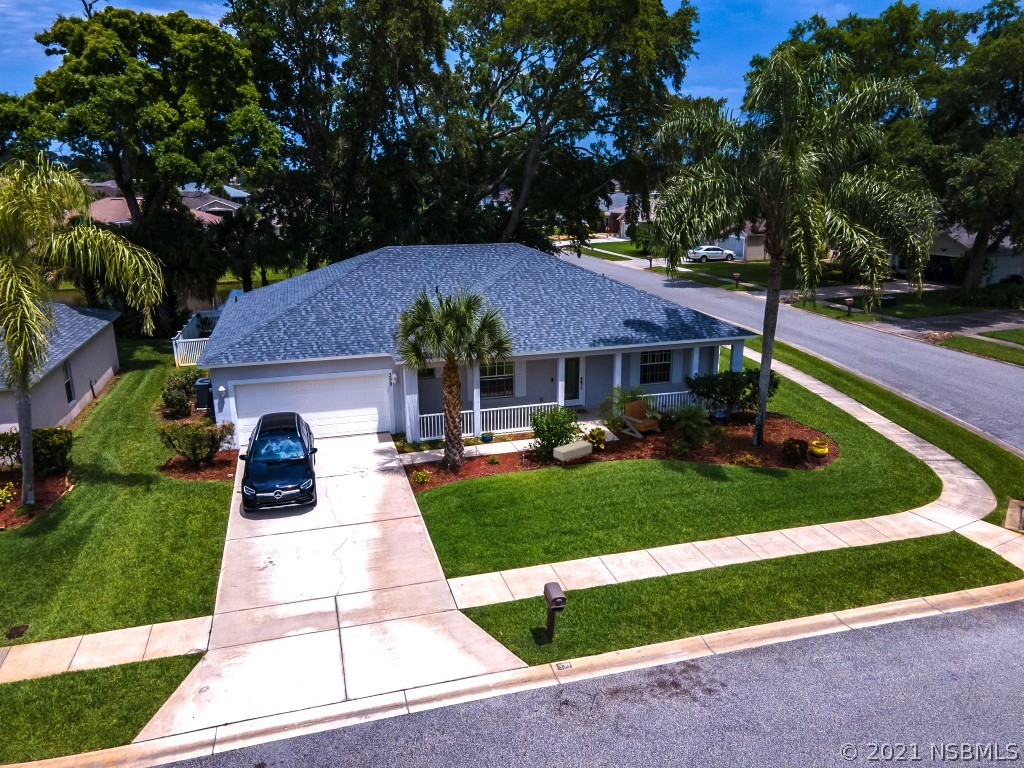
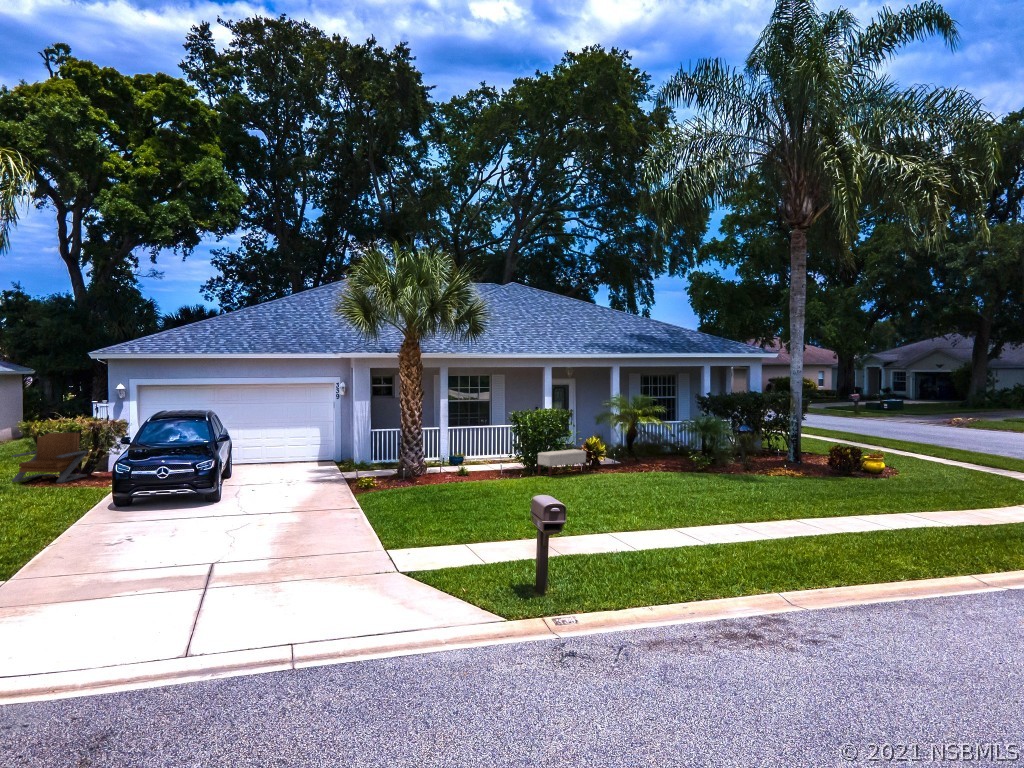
lounge chair: present [621,400,661,438] -> present [12,432,88,483]

